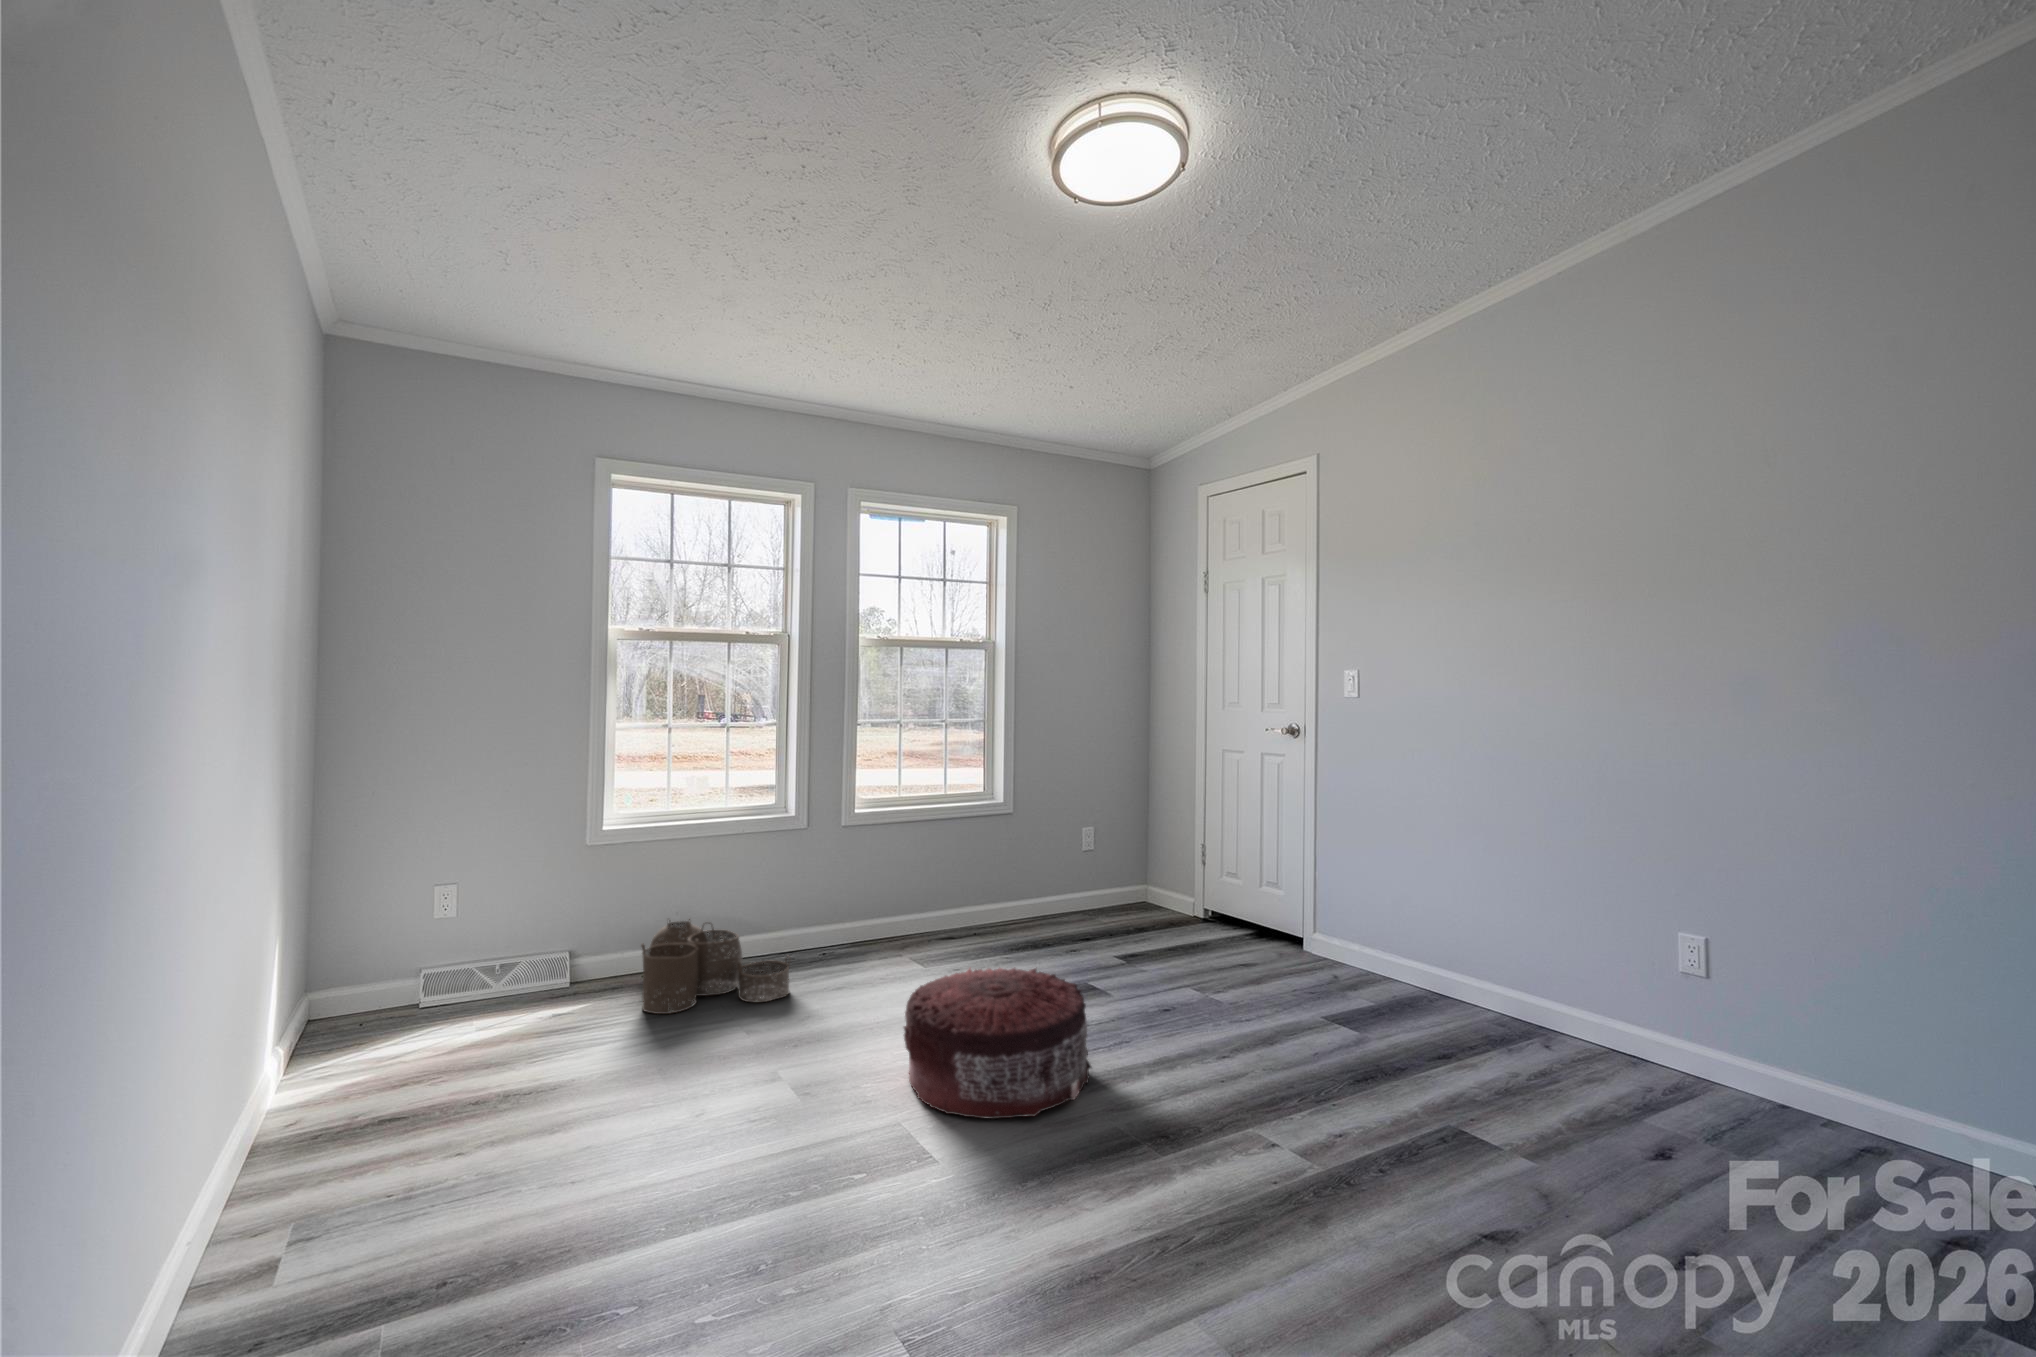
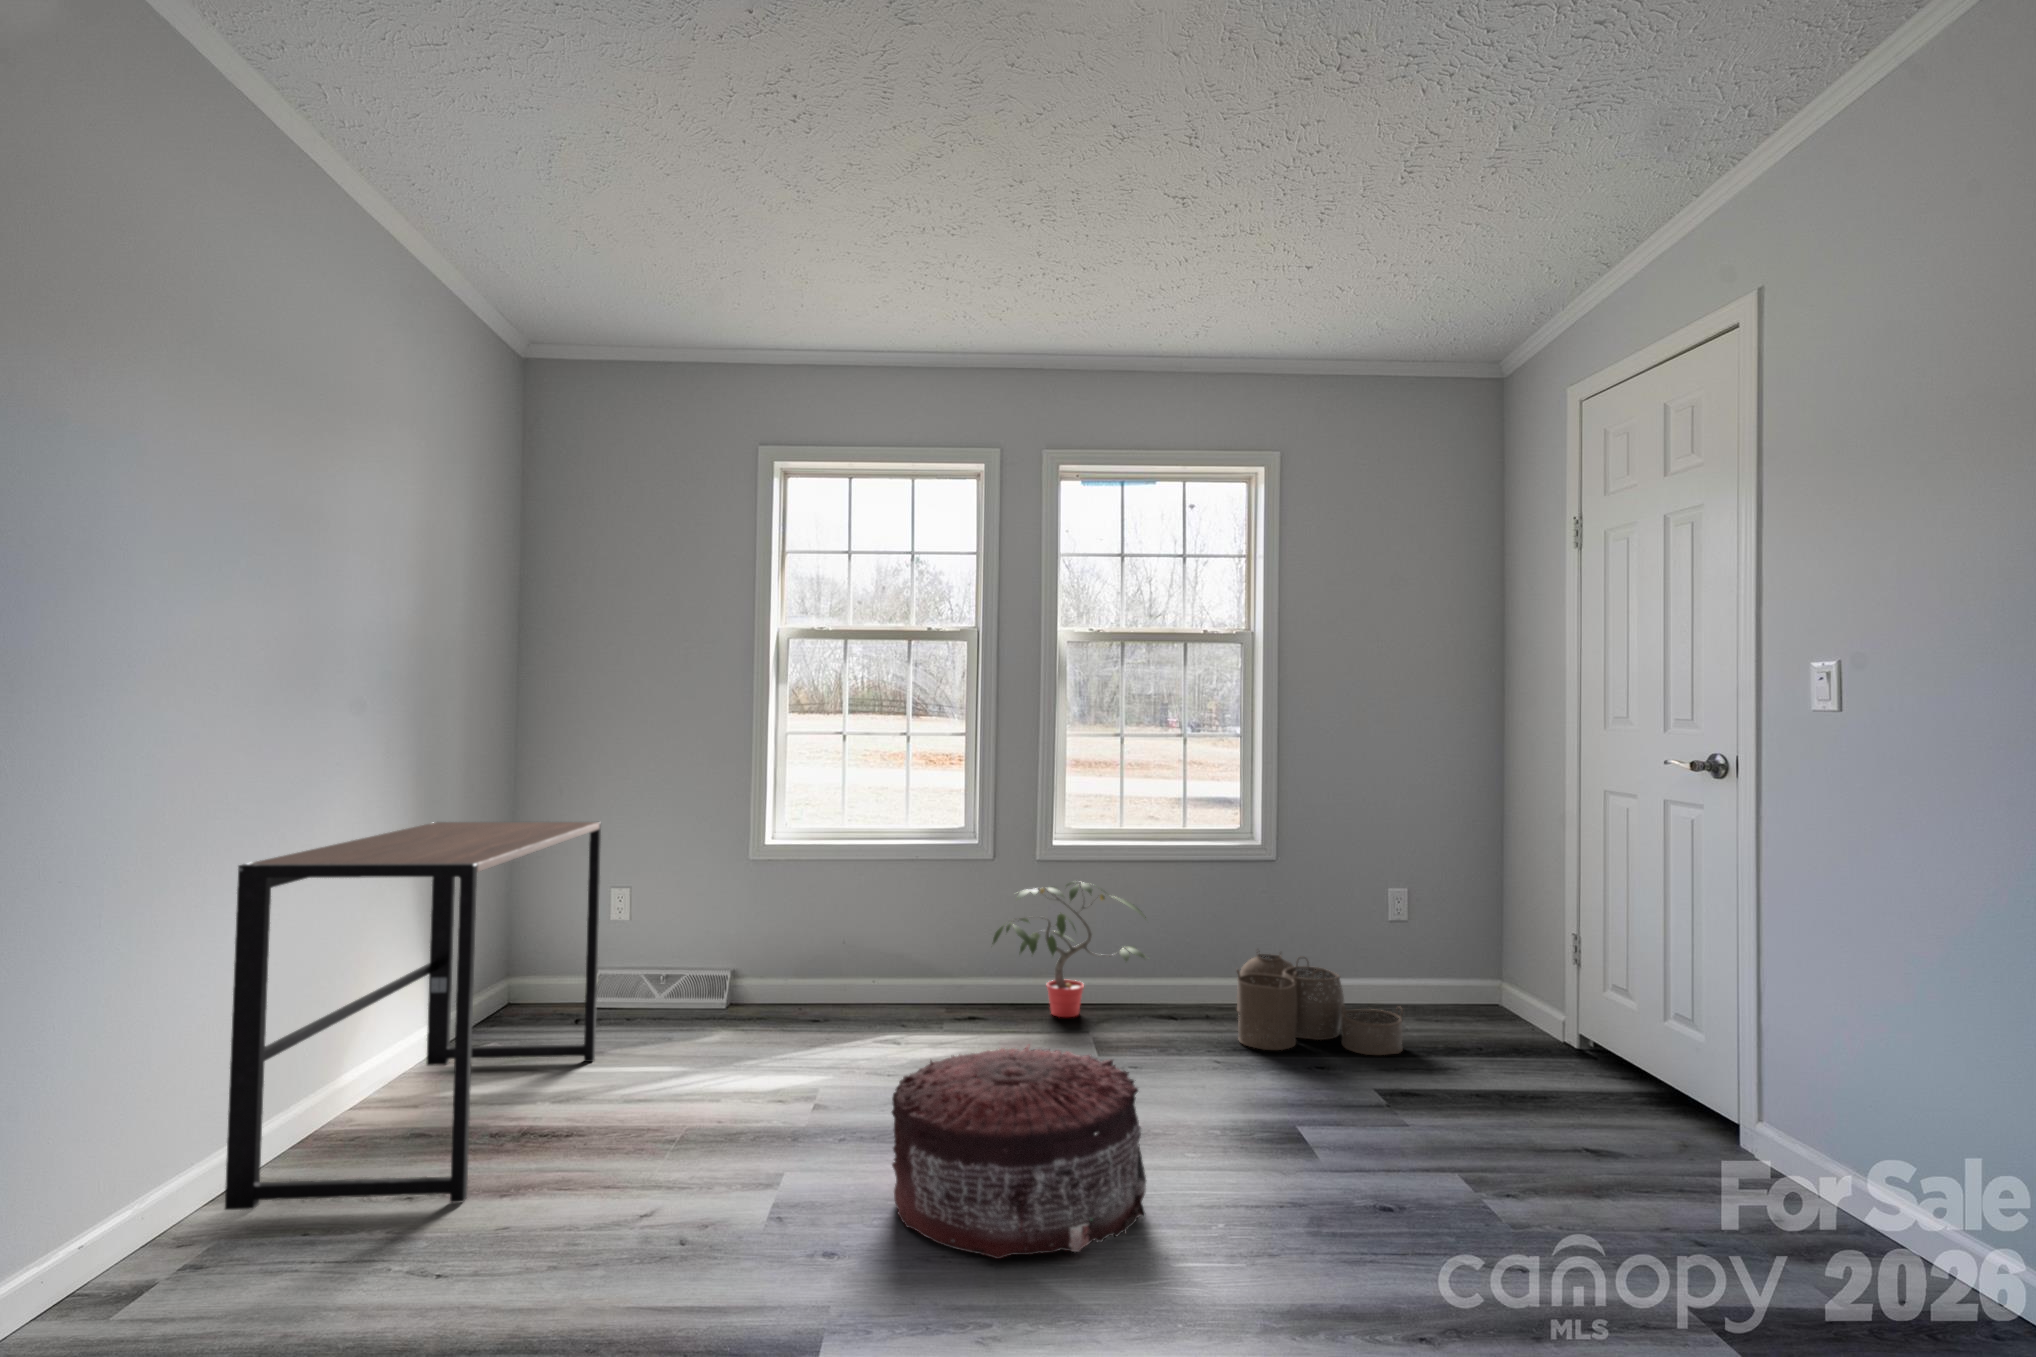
desk: none [285,825,557,1271] -> present [225,822,601,1210]
potted plant: none [811,839,943,948] -> present [992,882,1146,1017]
woven basket: present [641,919,790,1014] -> present [1236,953,1403,1055]

